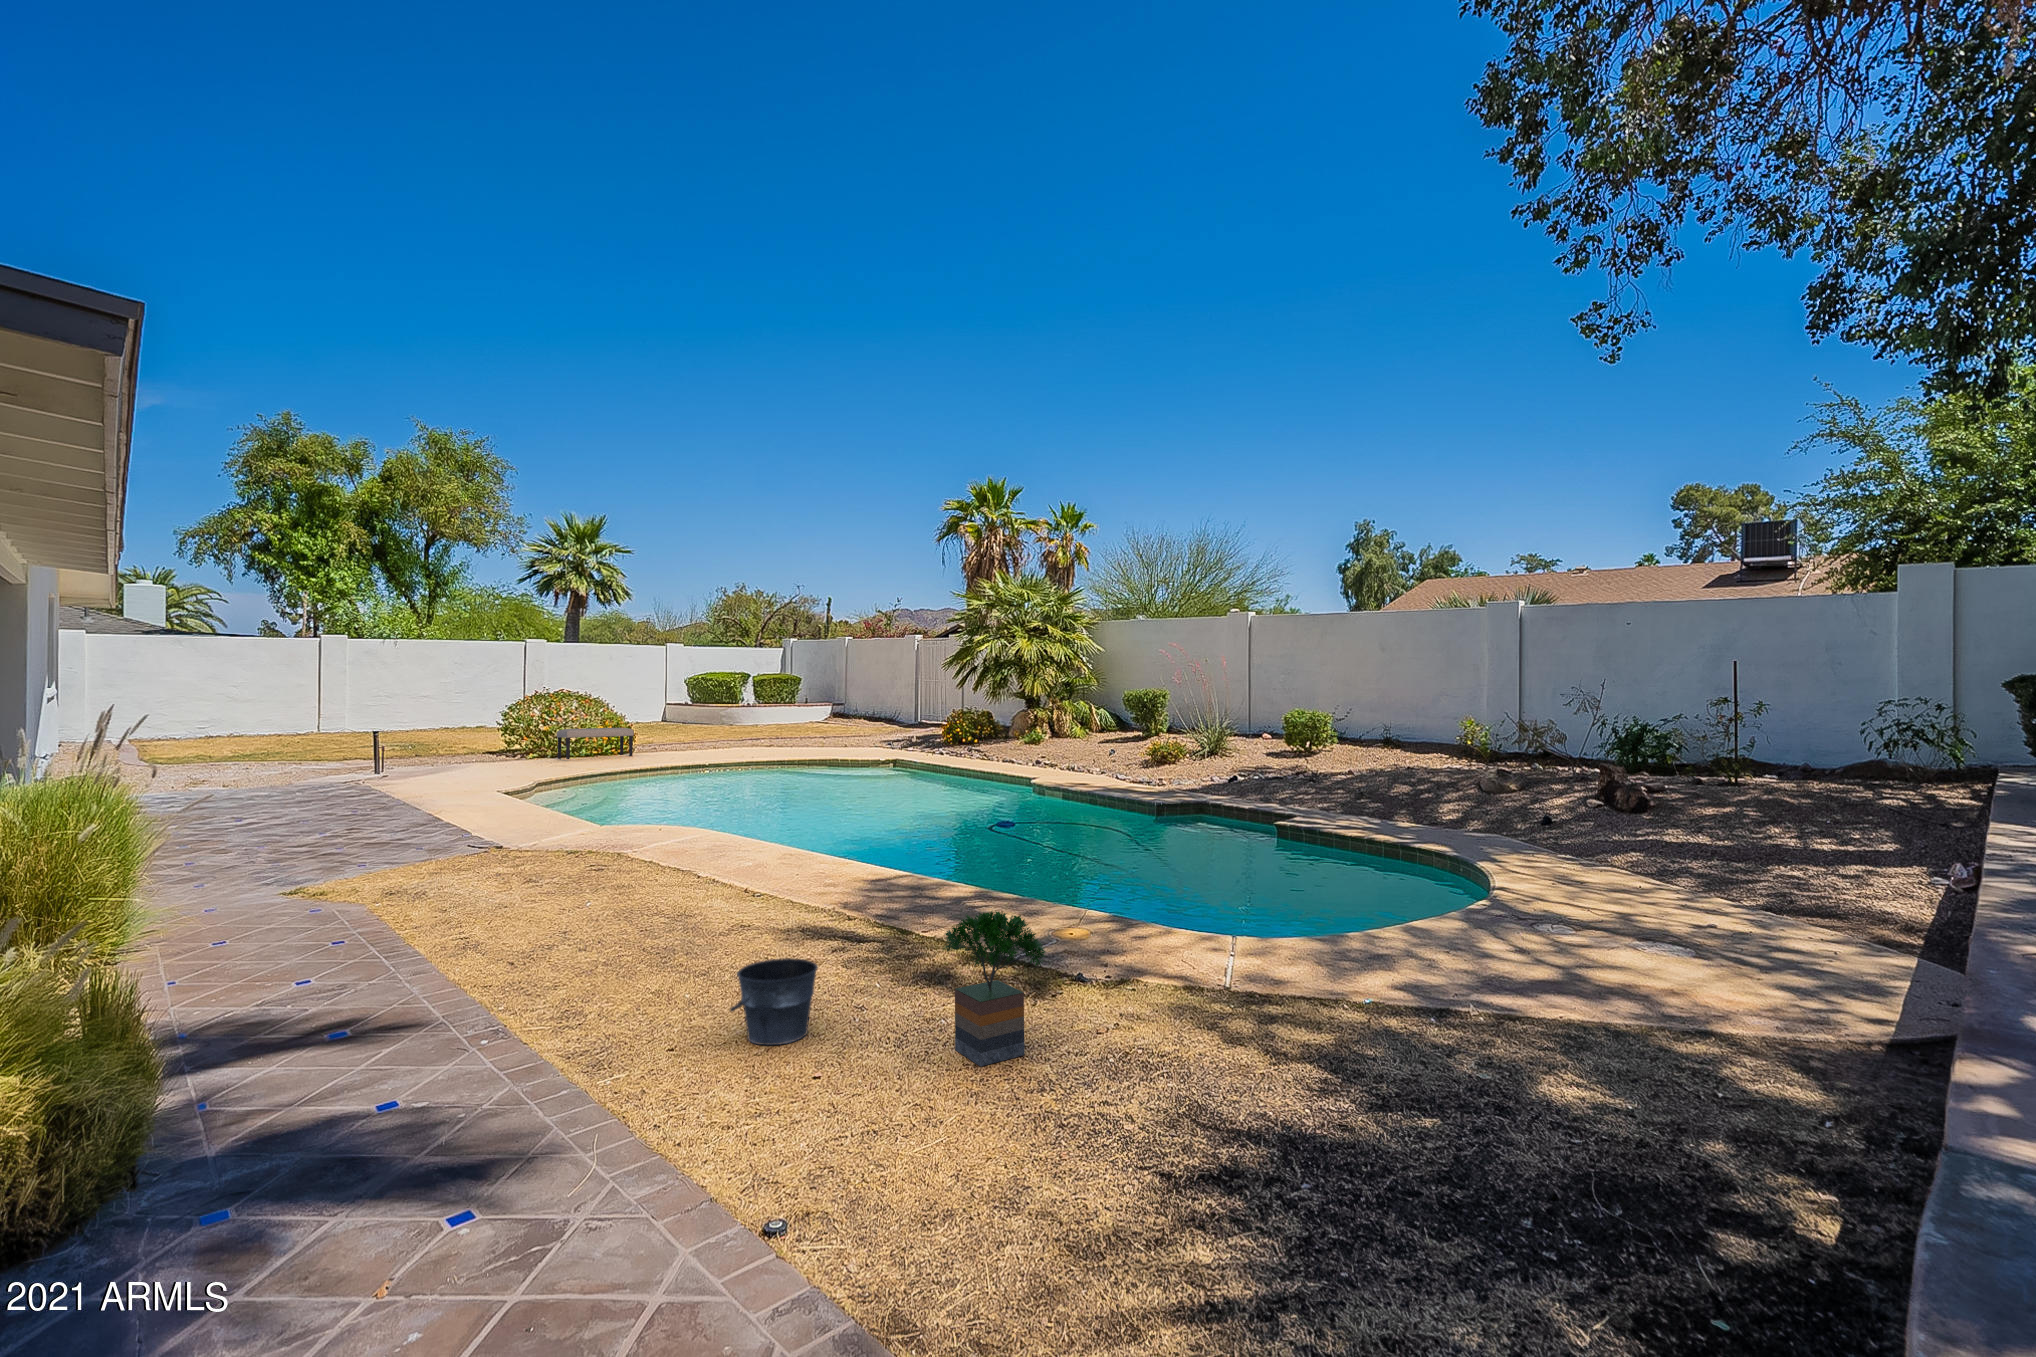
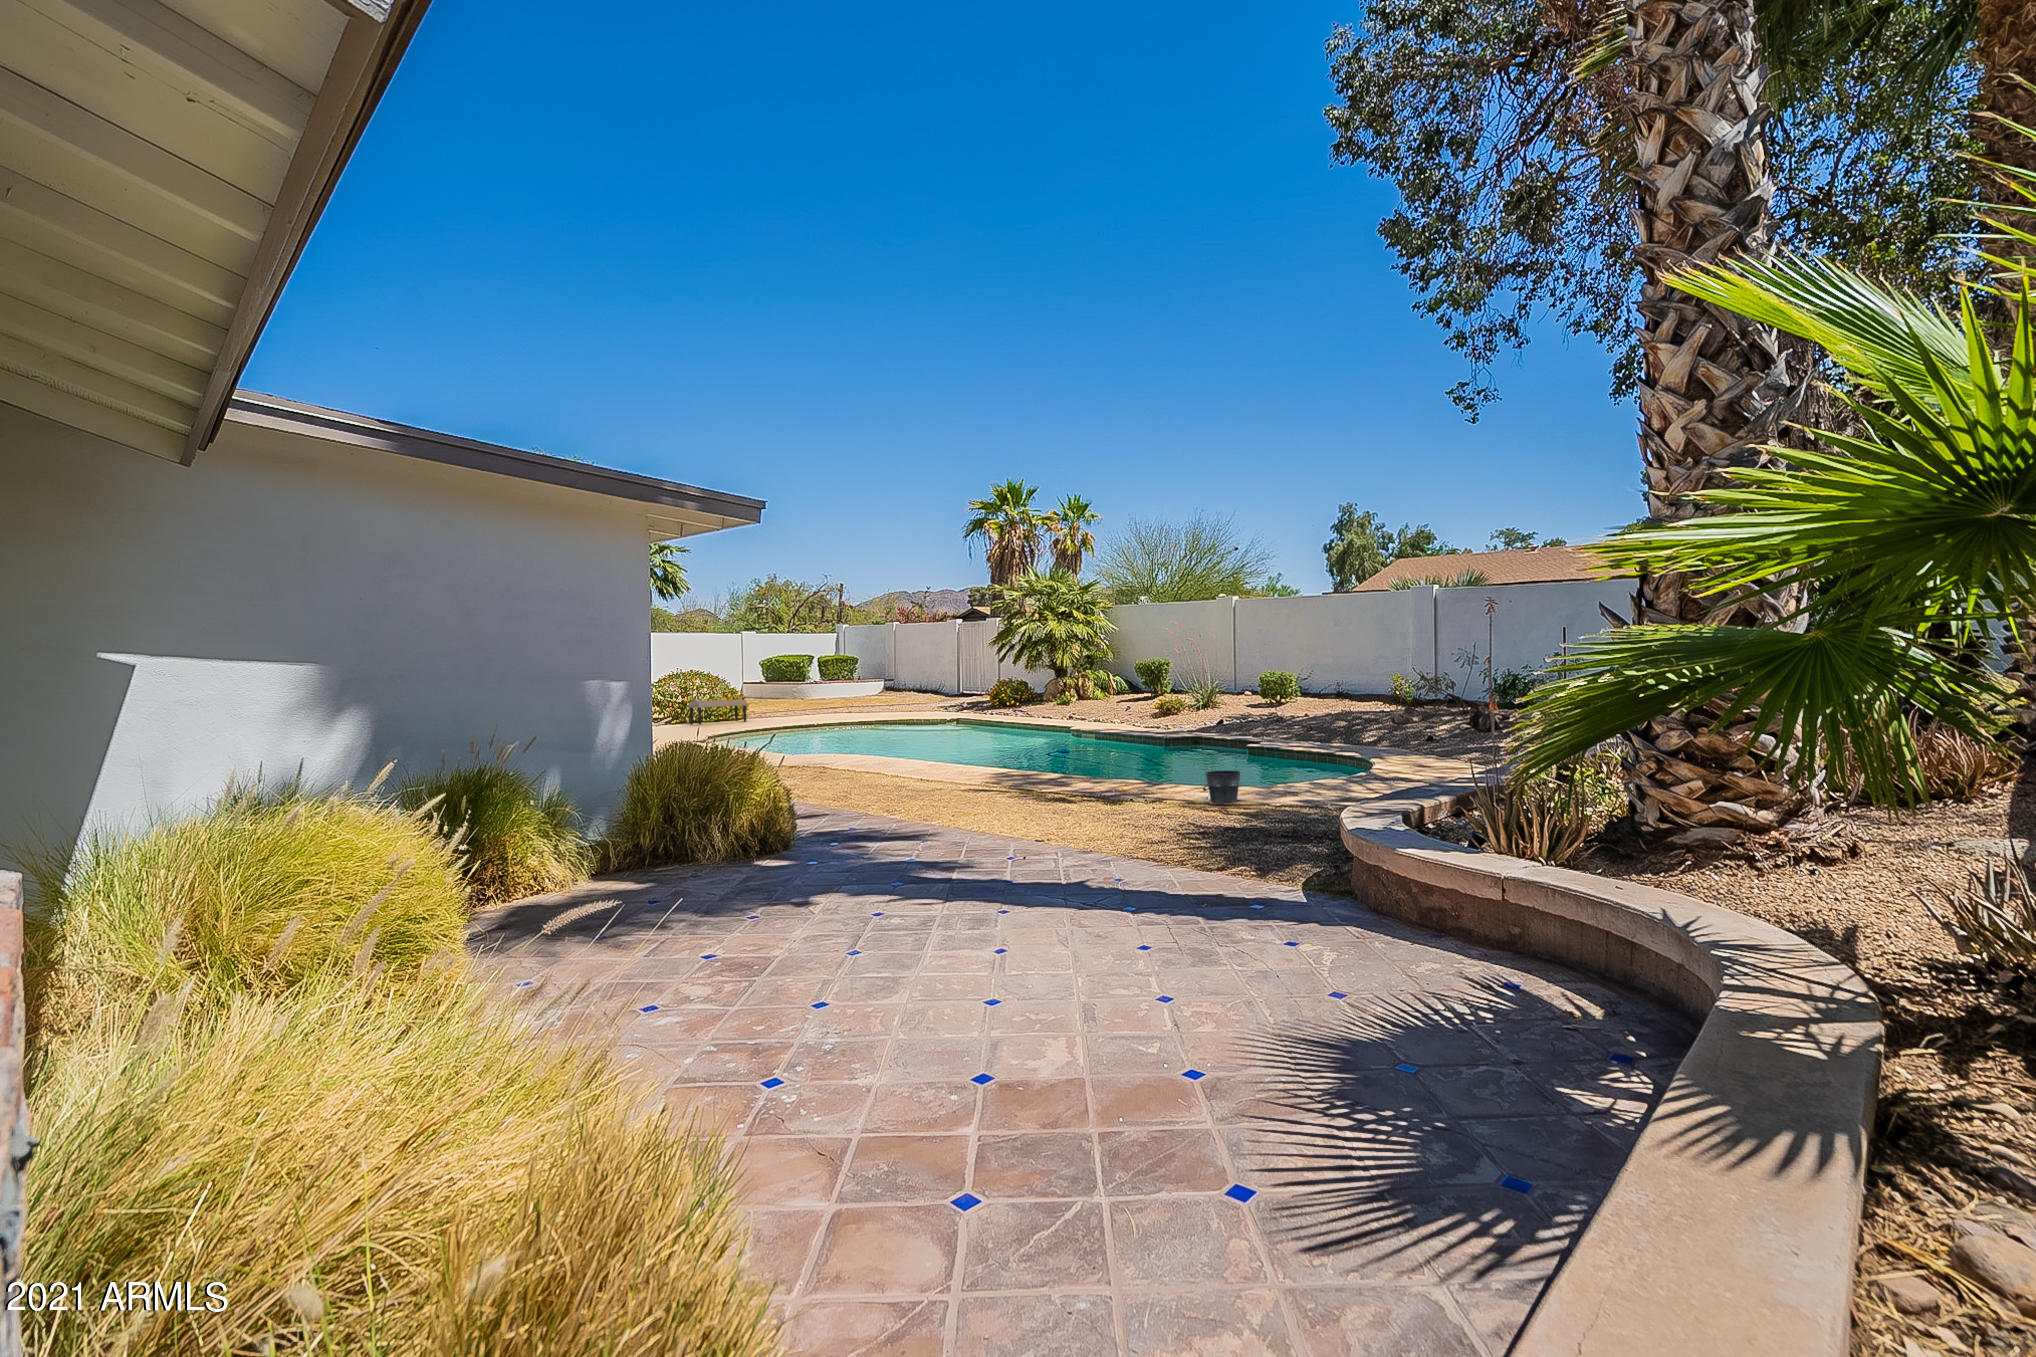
potted tree: present [944,911,1046,1066] -> none [1069,759,1121,829]
bucket: present [730,958,818,1045] -> present [1203,770,1241,803]

